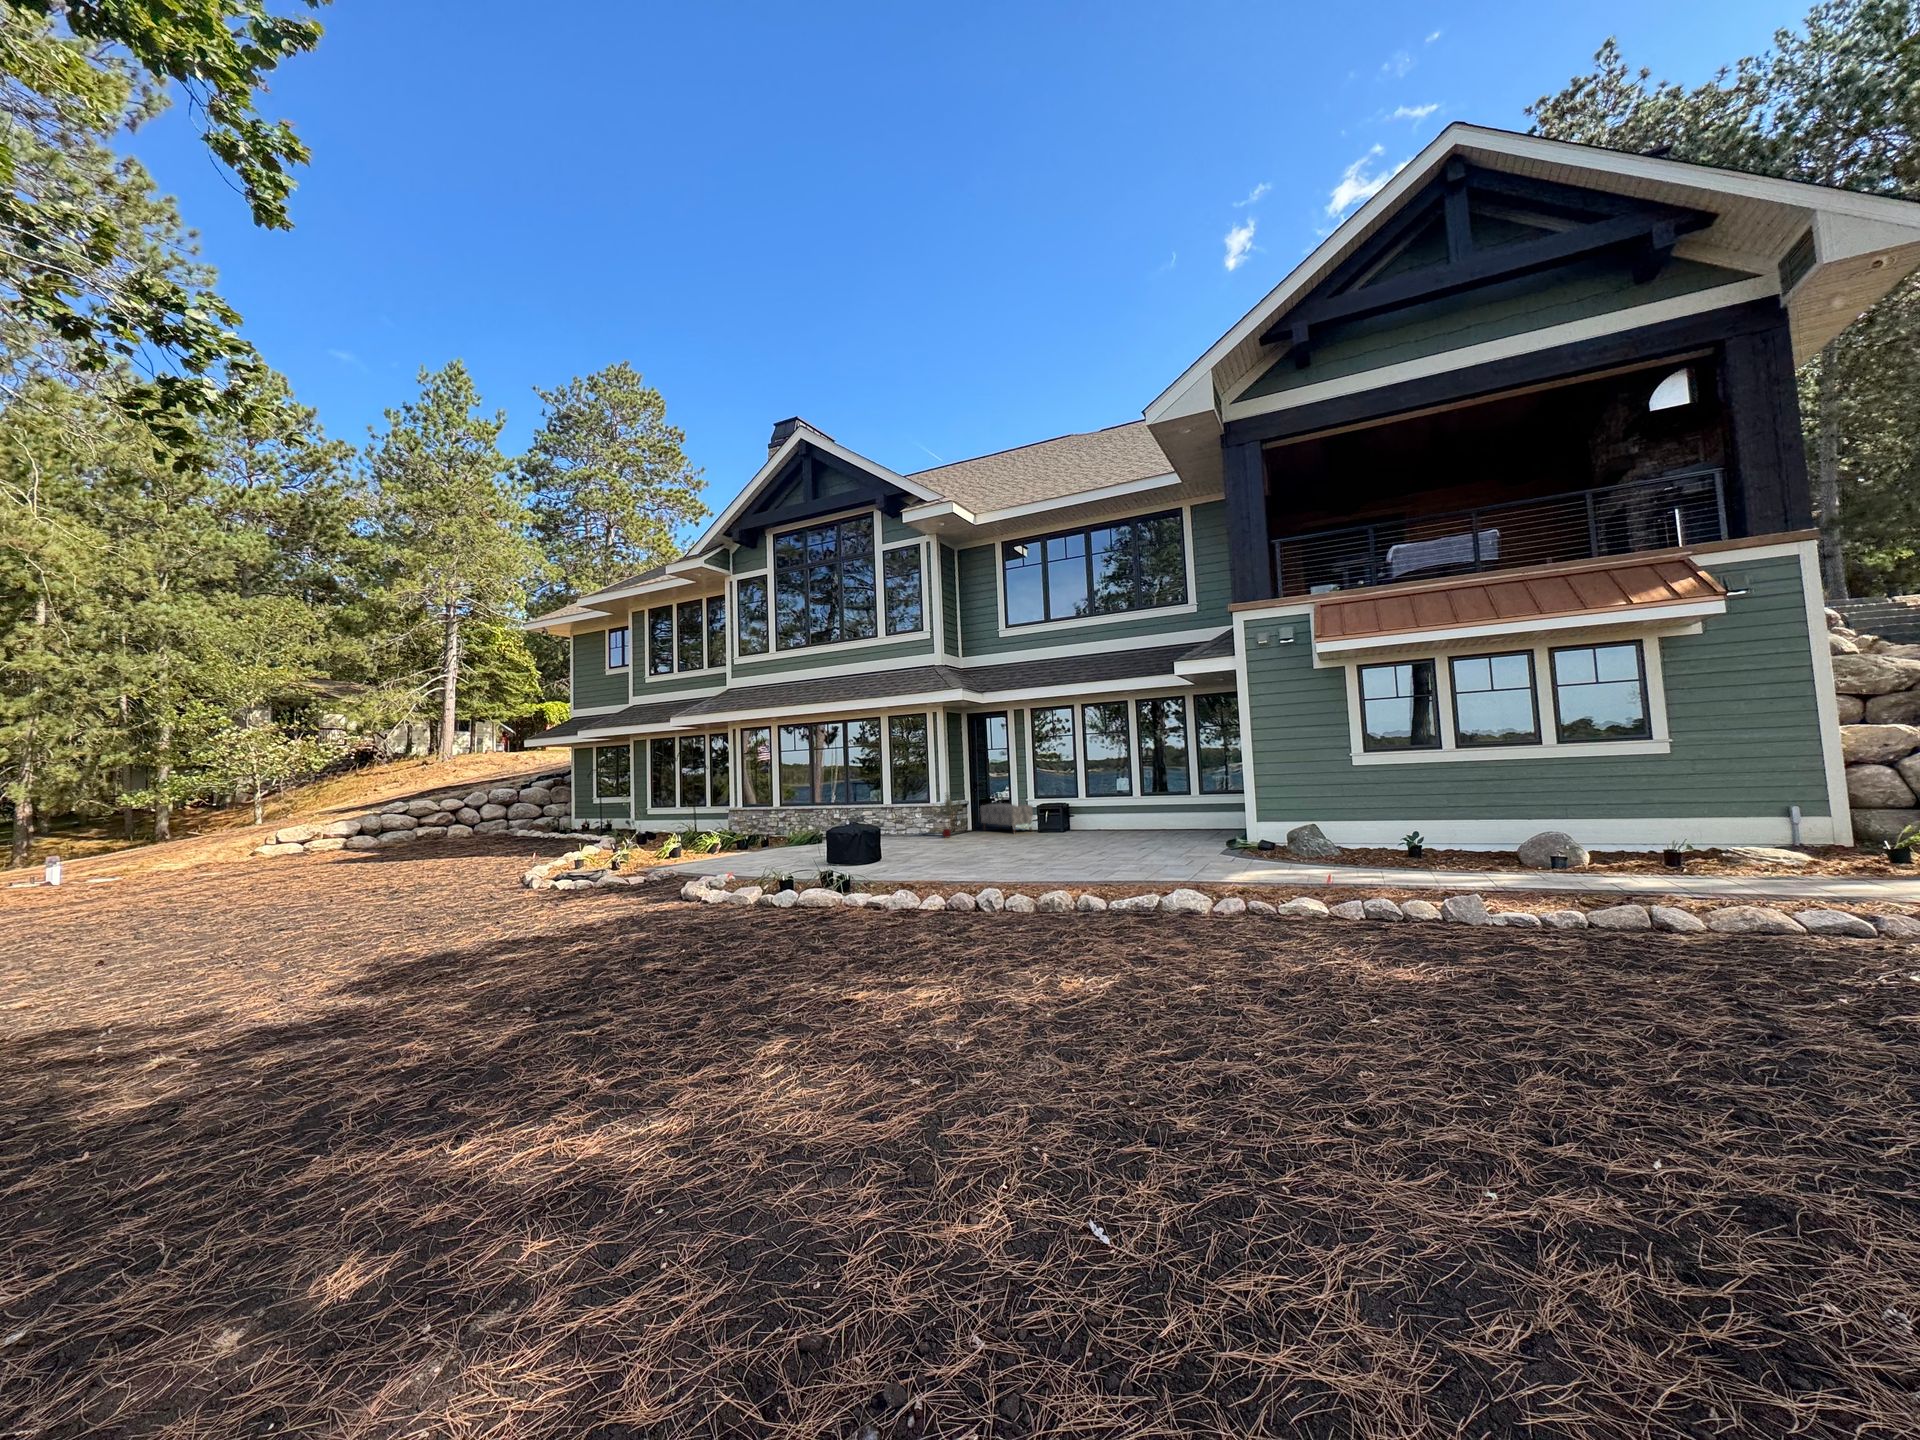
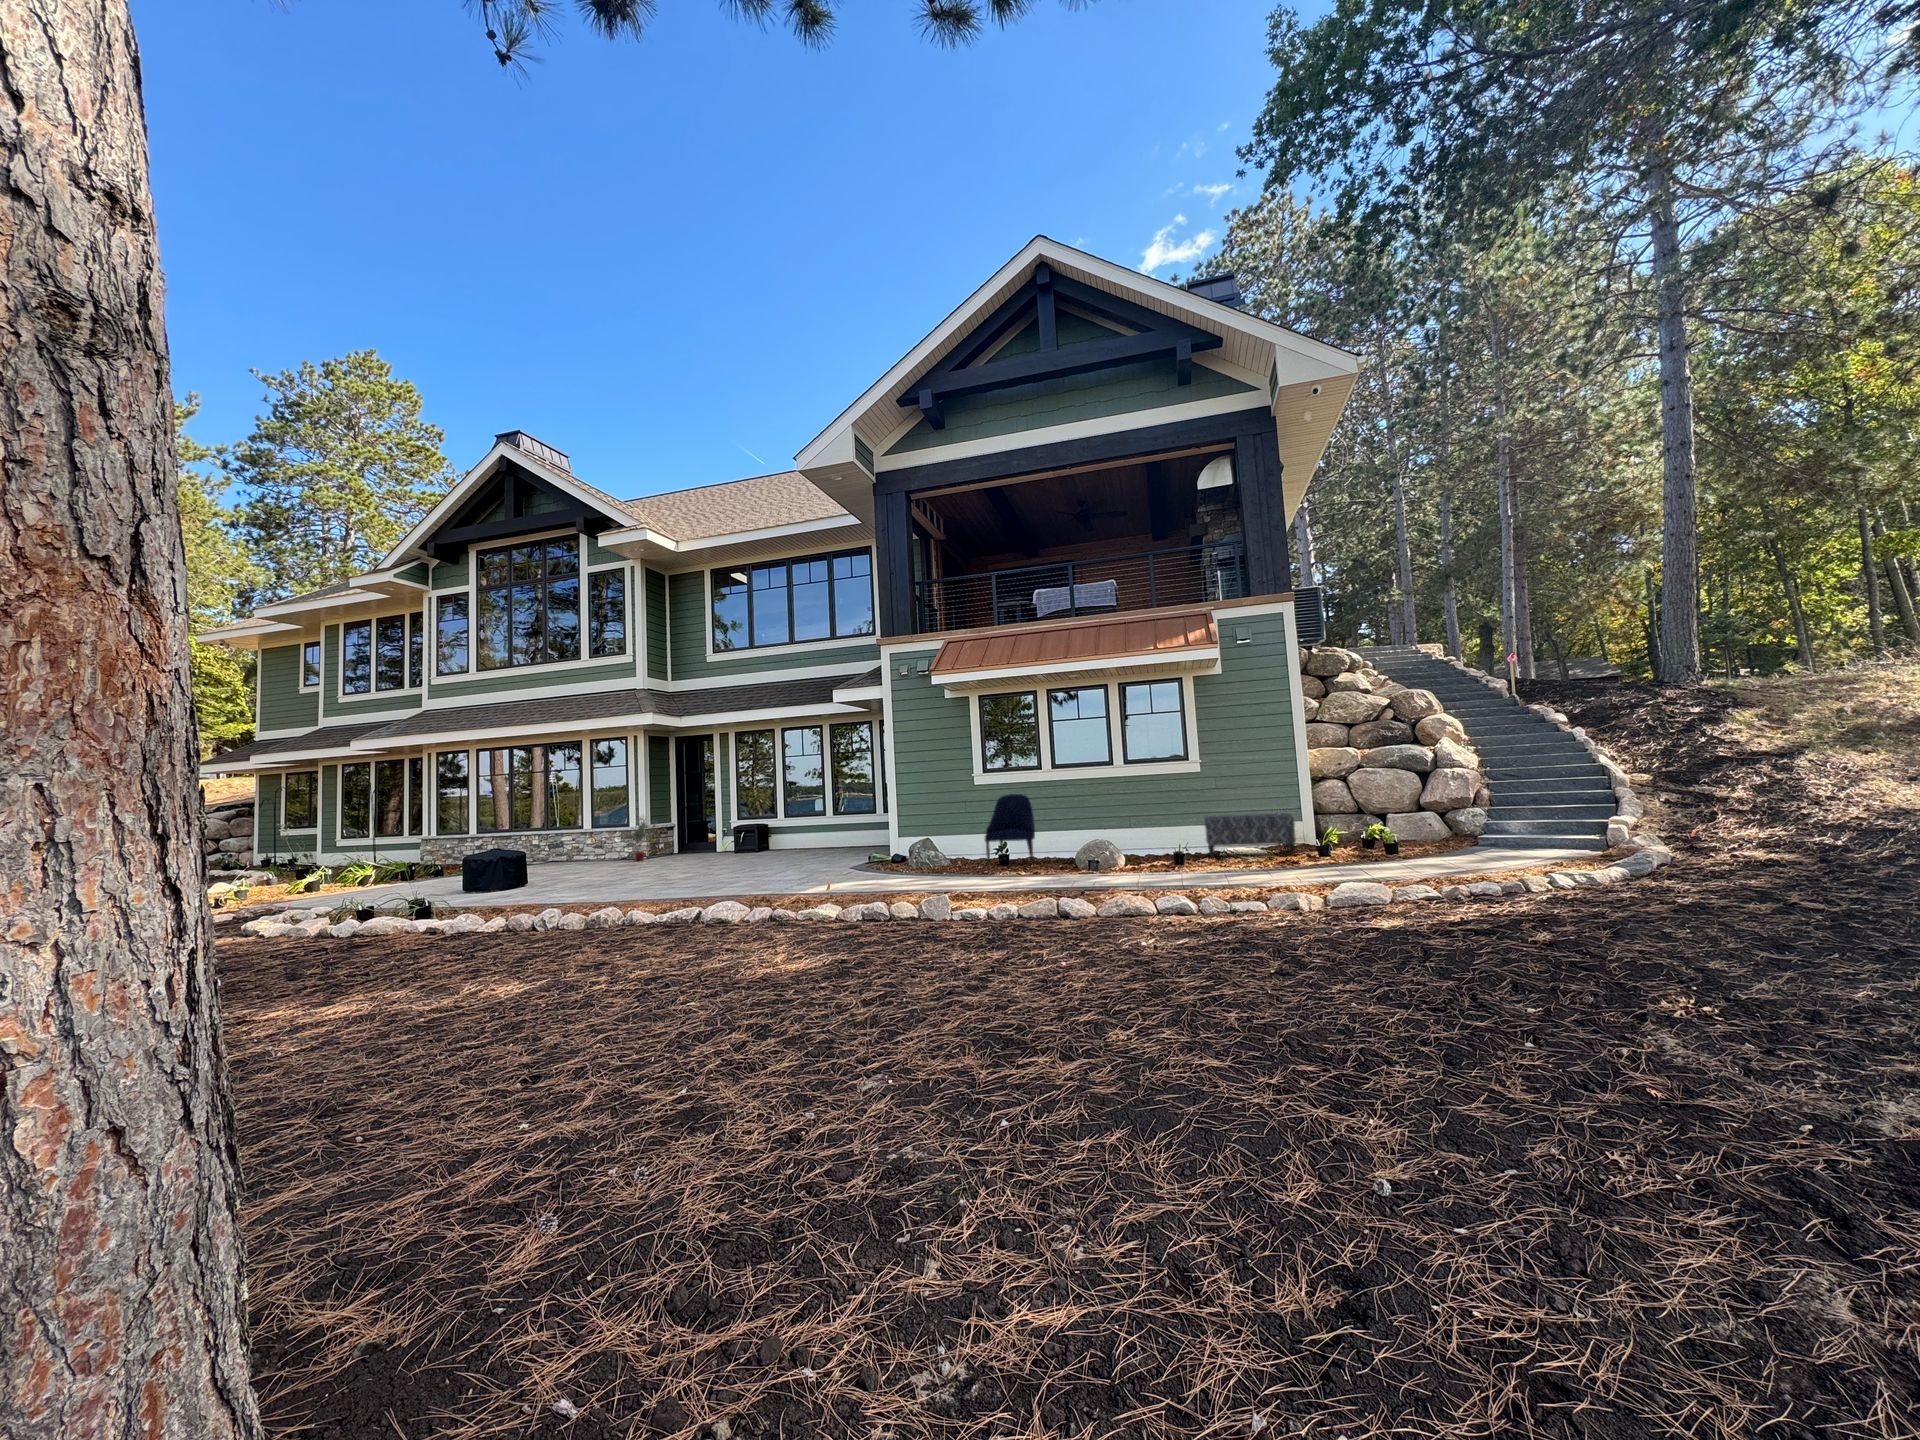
chair: none [1403,778,1474,860] -> present [985,794,1035,865]
bench: present [980,803,1033,833] -> present [1204,813,1296,858]

